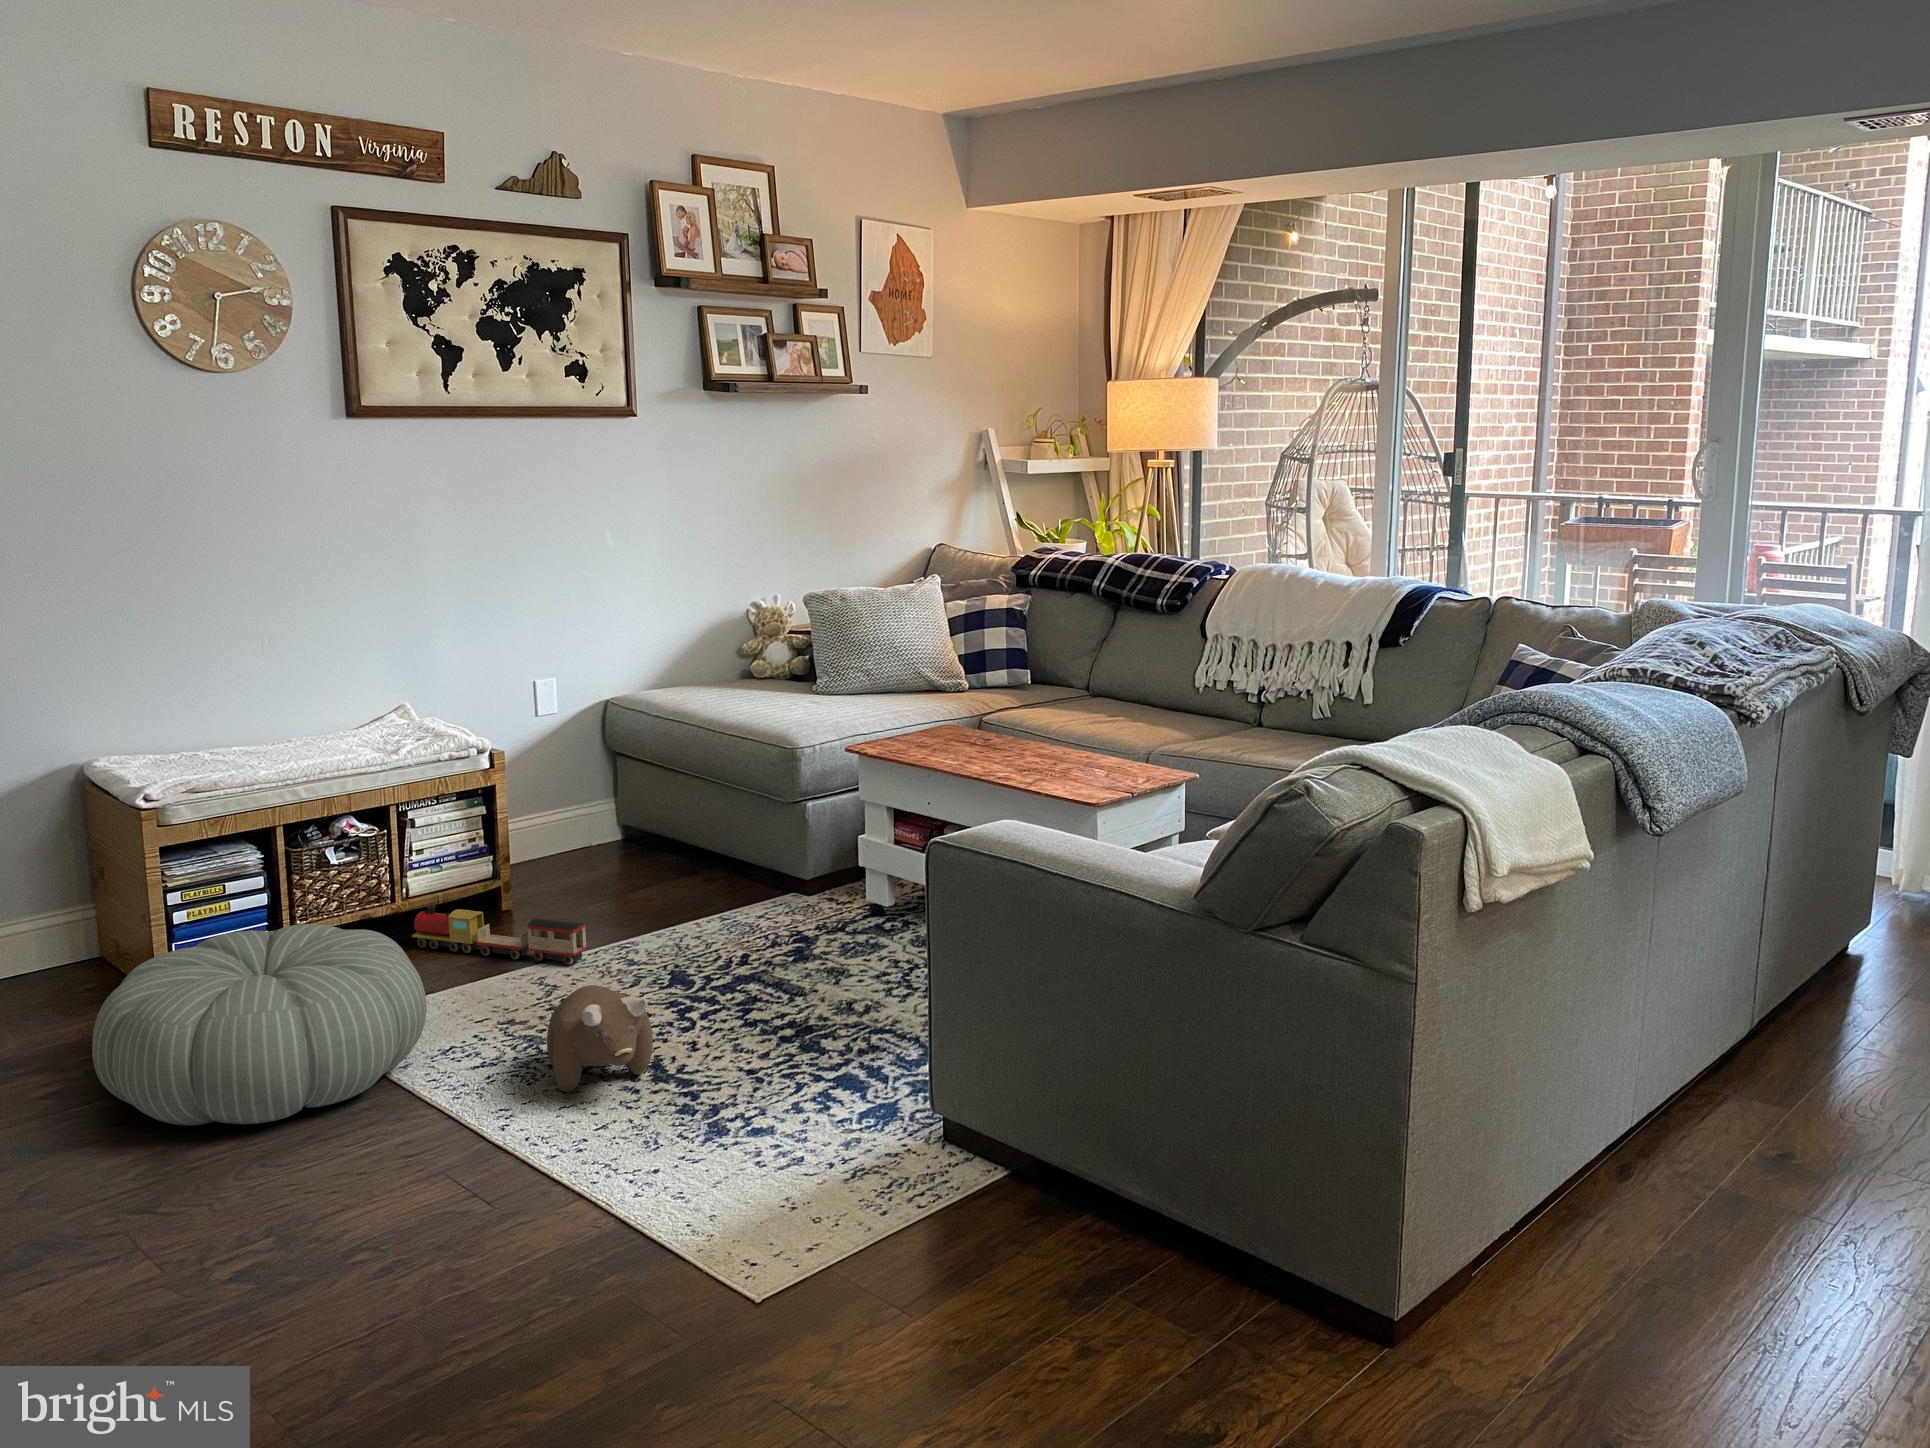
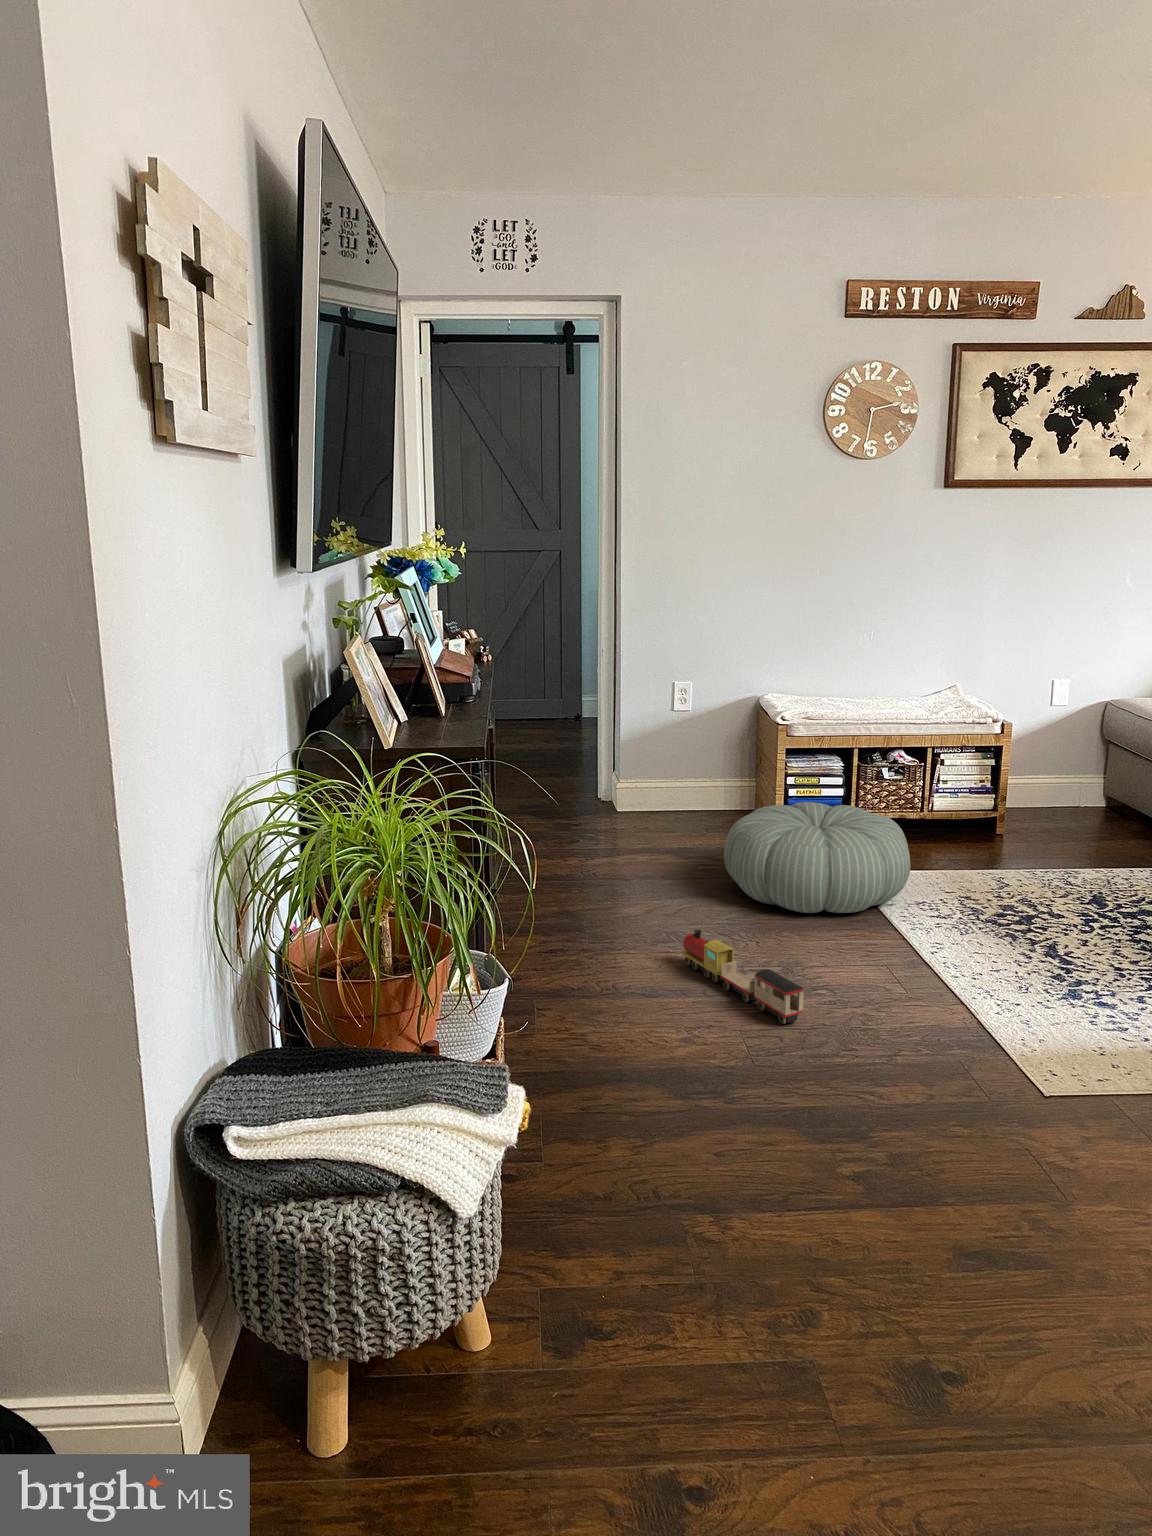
toy train: present [412,905,586,965] -> present [681,930,804,1024]
plush toy: present [547,985,653,1092] -> none [976,879,1050,949]

